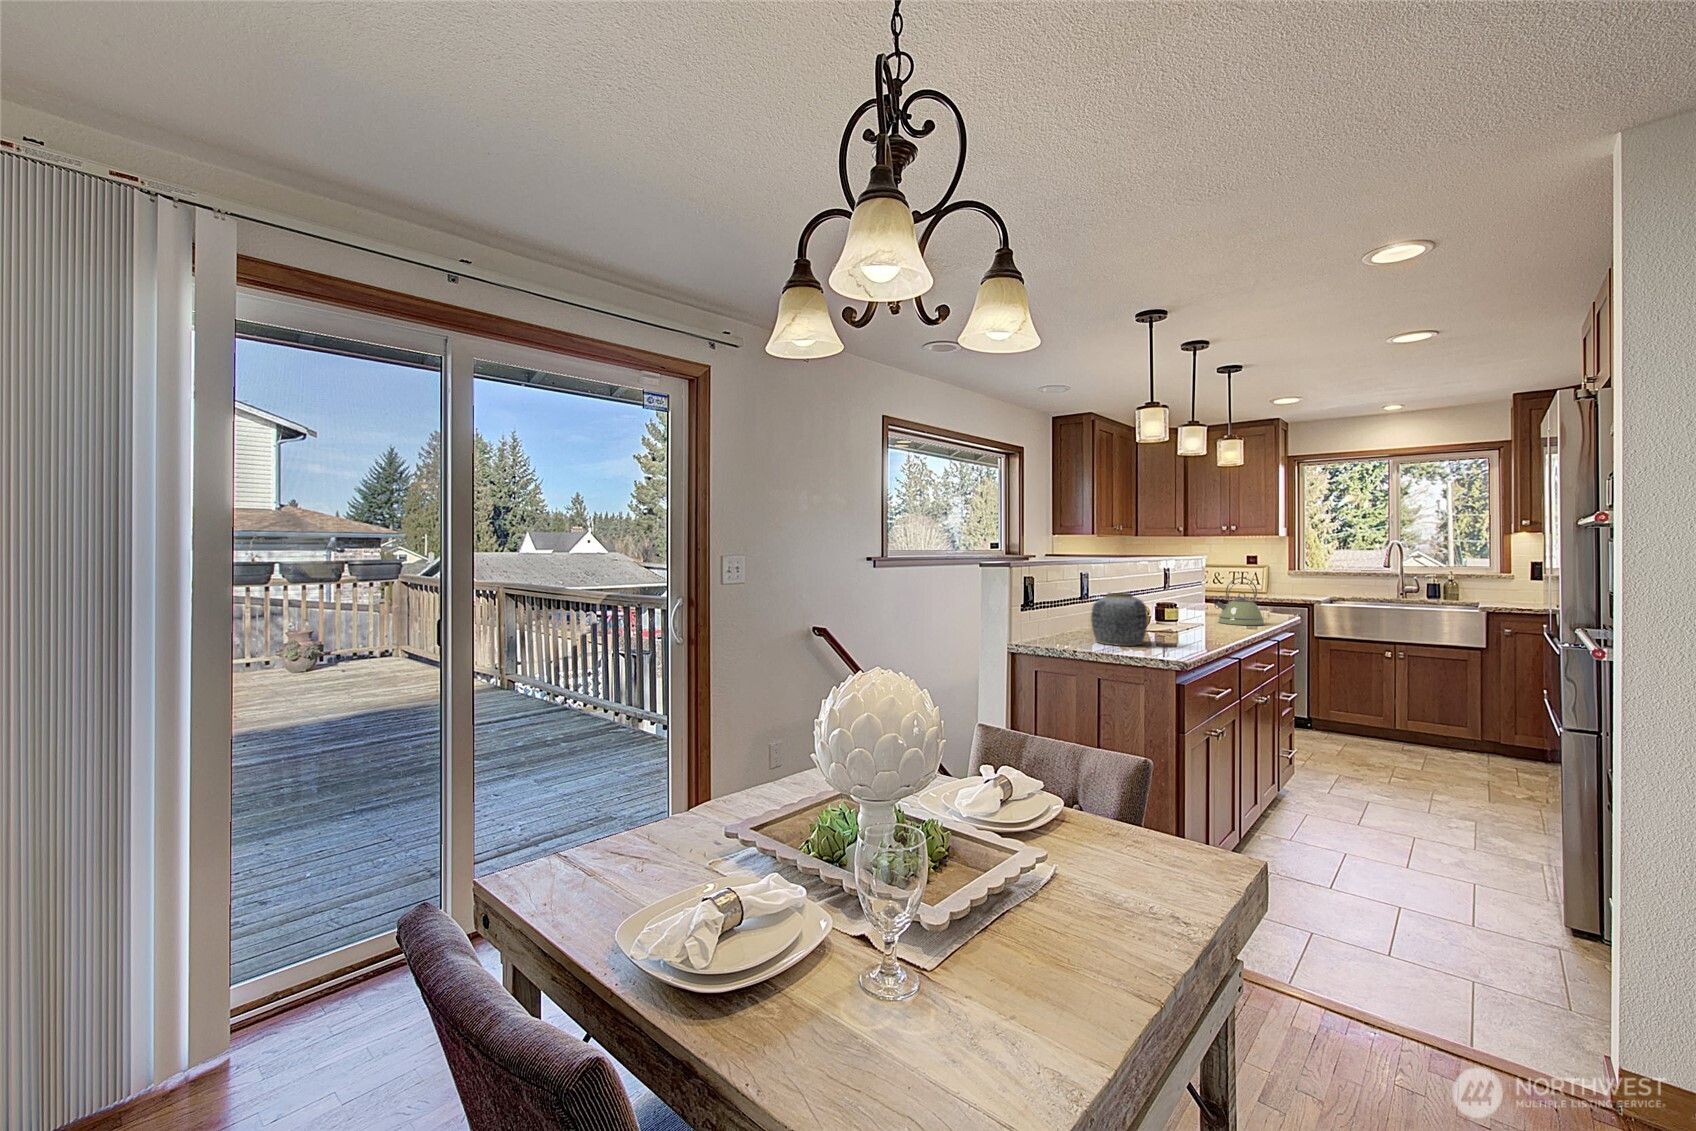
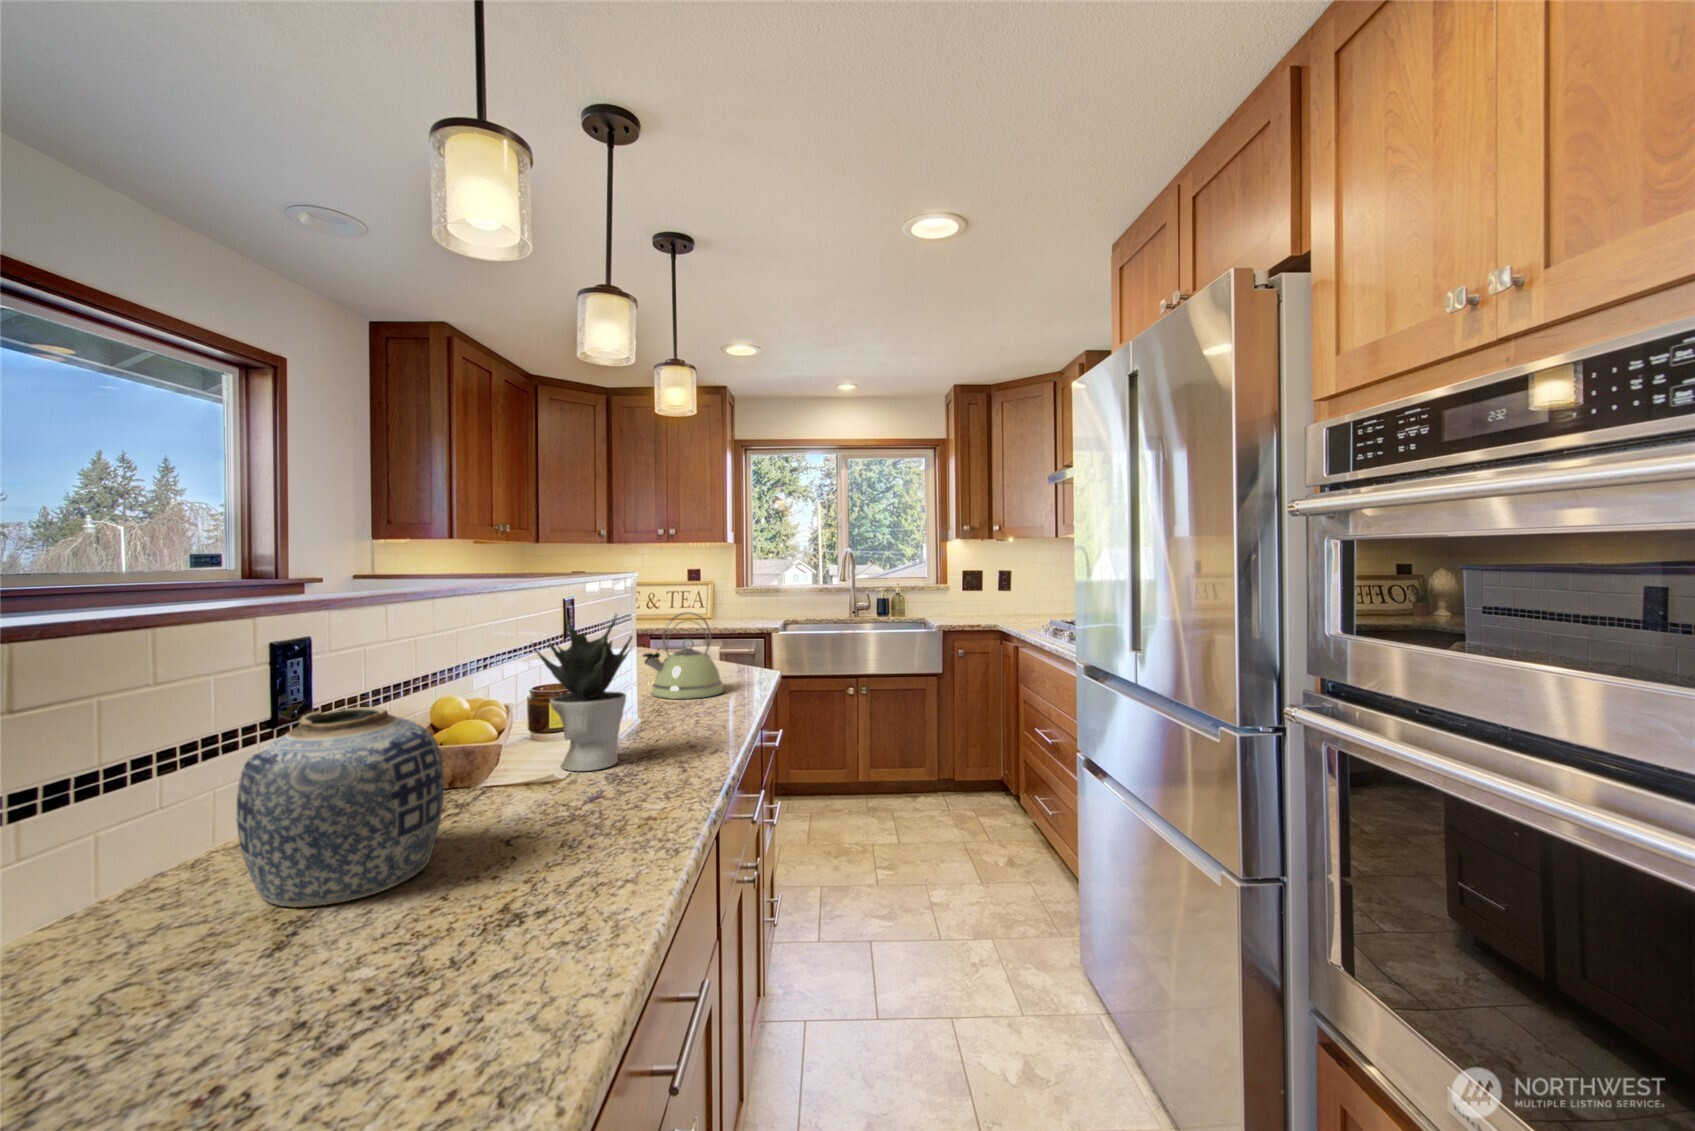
potted plant: none [1165,570,1212,637] -> present [533,614,632,771]

